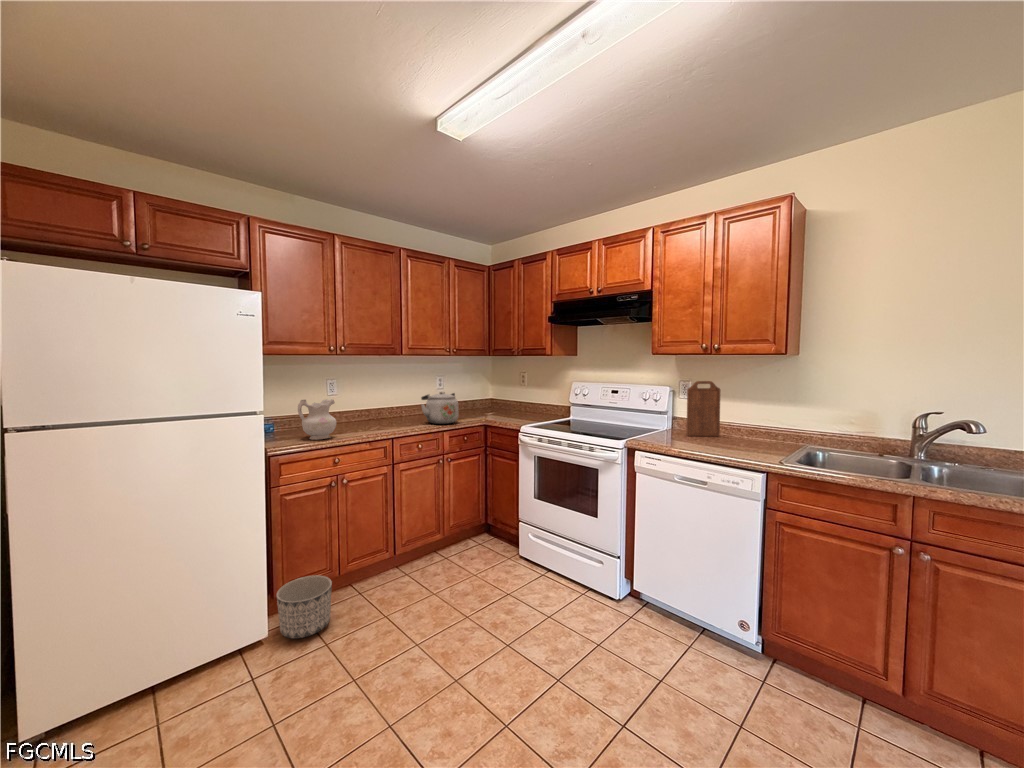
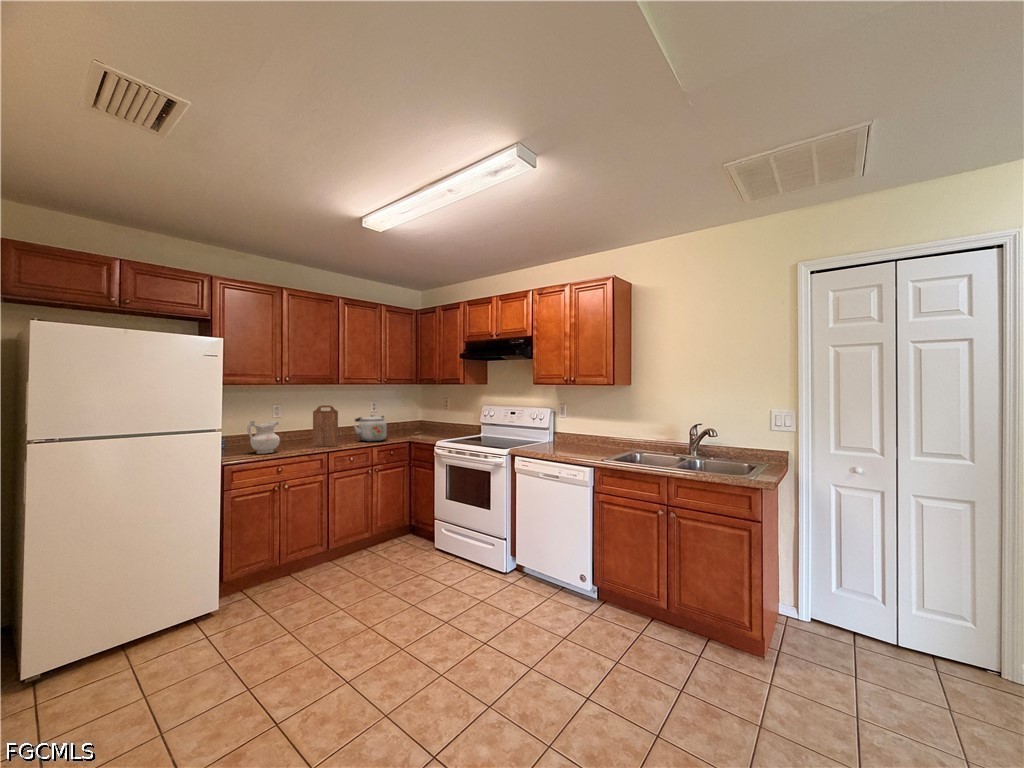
cutting board: present [687,381,721,436] -> present [313,405,338,447]
planter: present [277,575,332,639] -> none [226,563,273,610]

